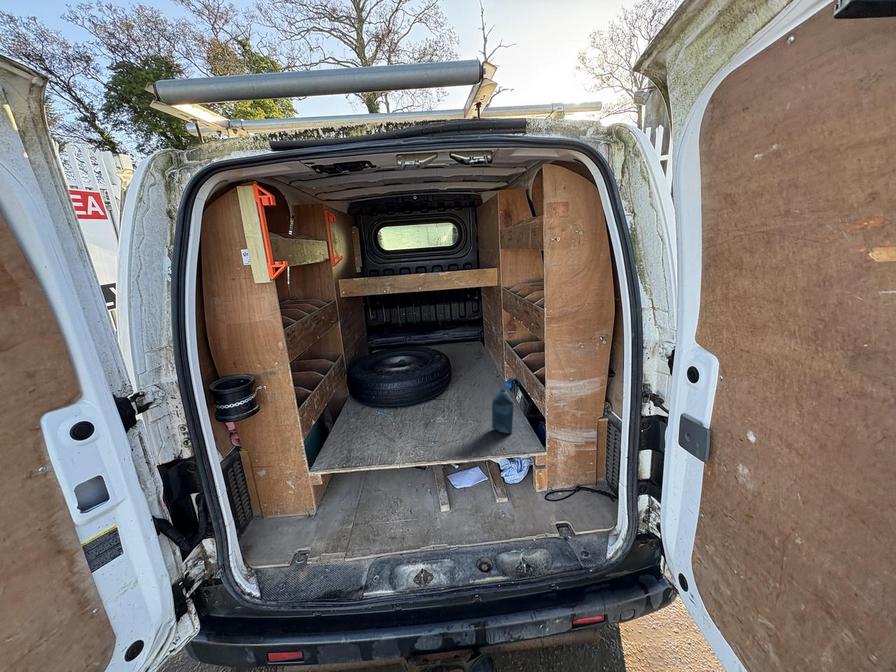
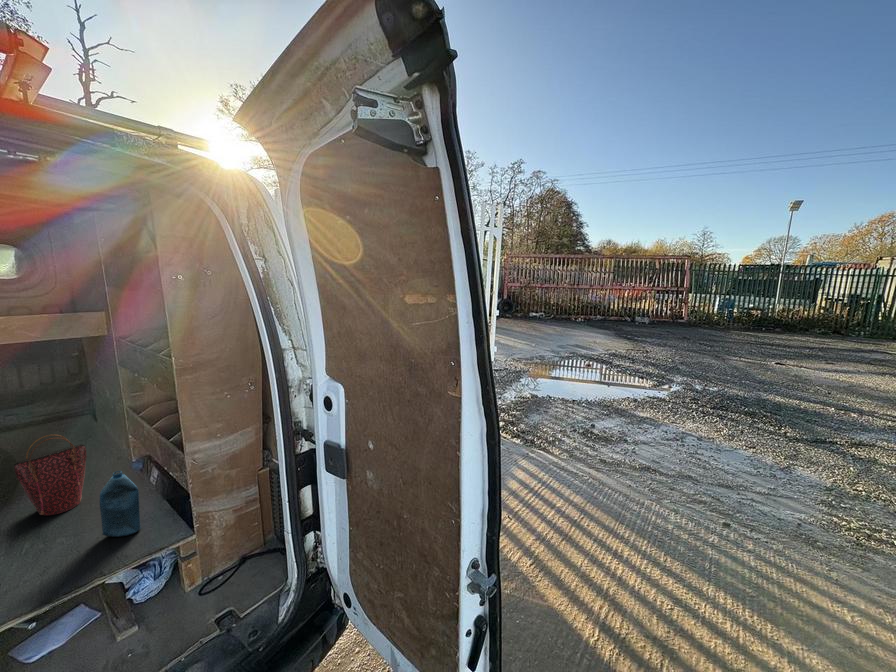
handbag: none [455,354,488,405] -> present [14,435,87,516]

